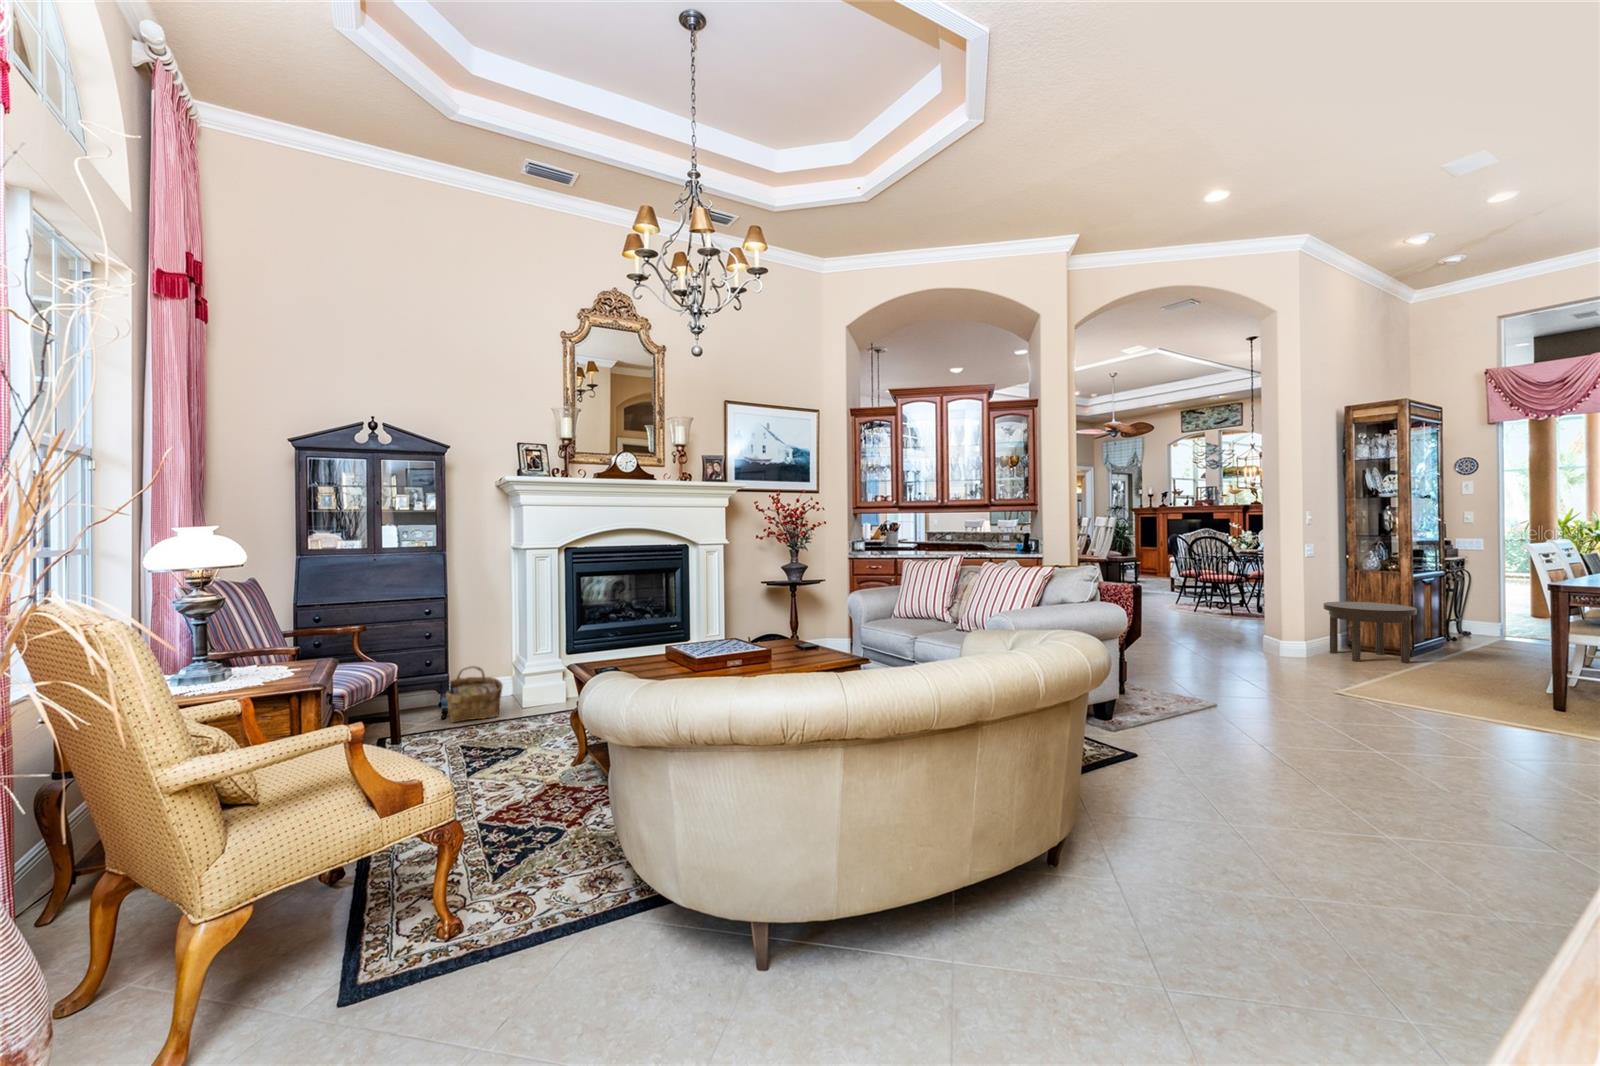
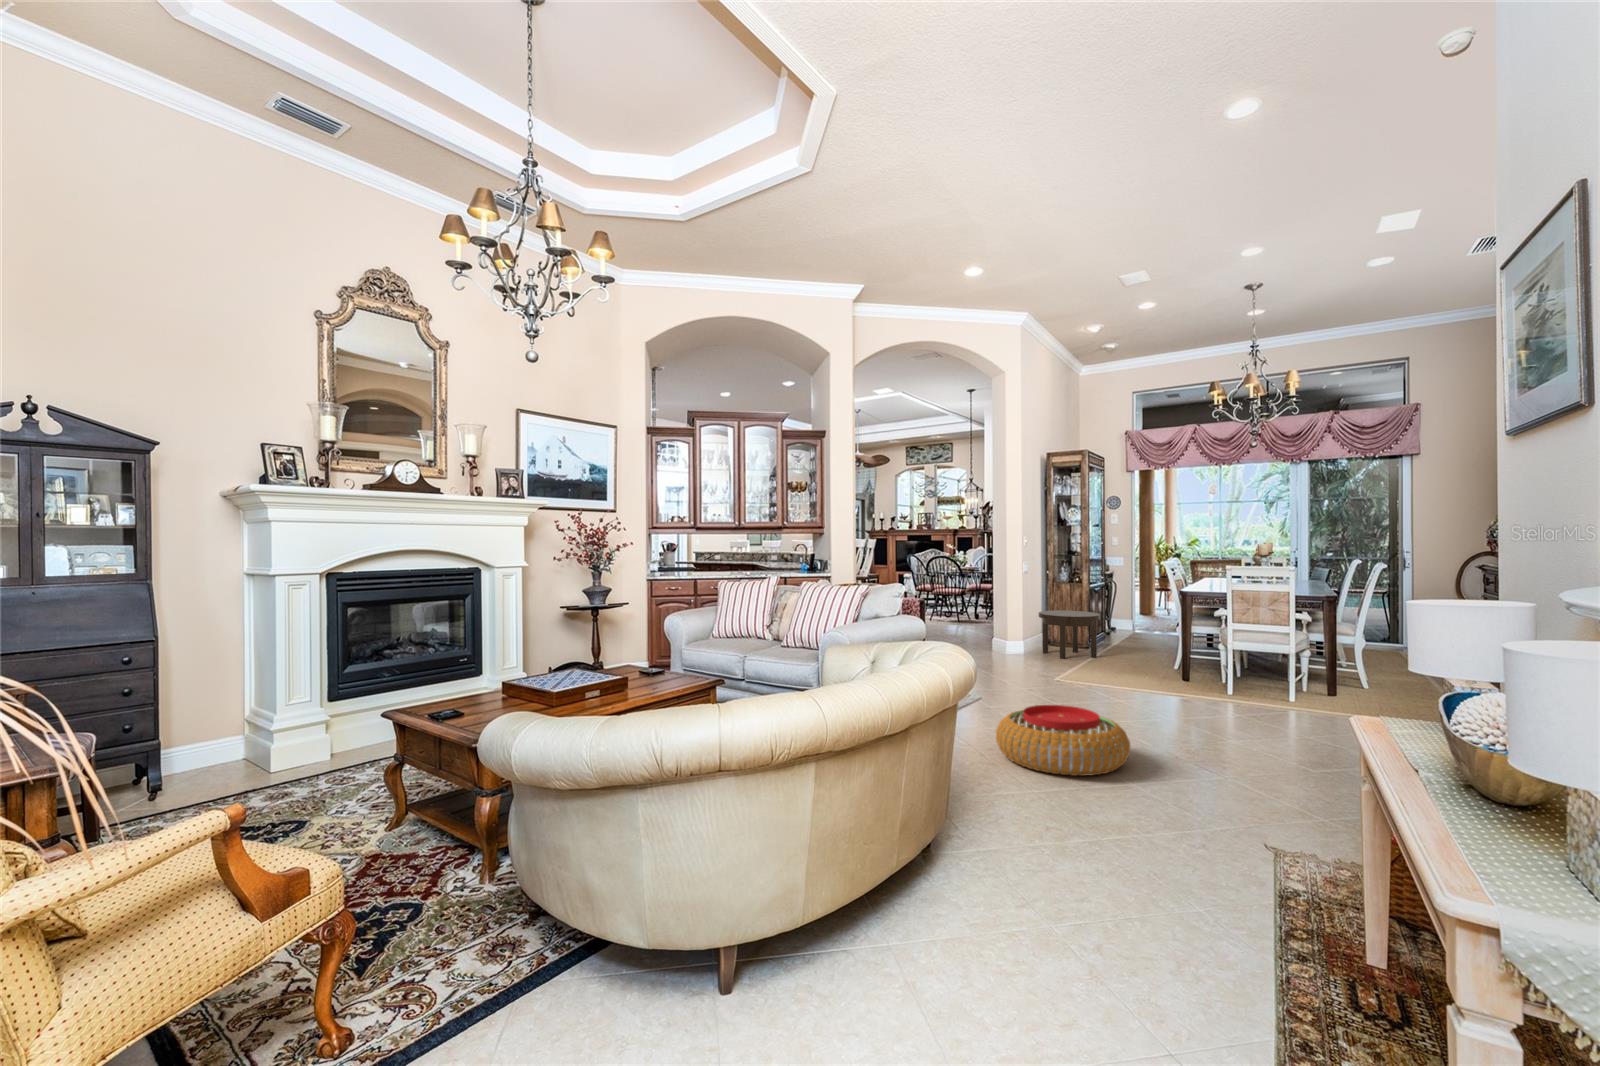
woven basket: present [446,666,502,723] -> none [144,728,237,805]
pouf: none [1197,715,1389,810] -> present [996,705,1130,776]

